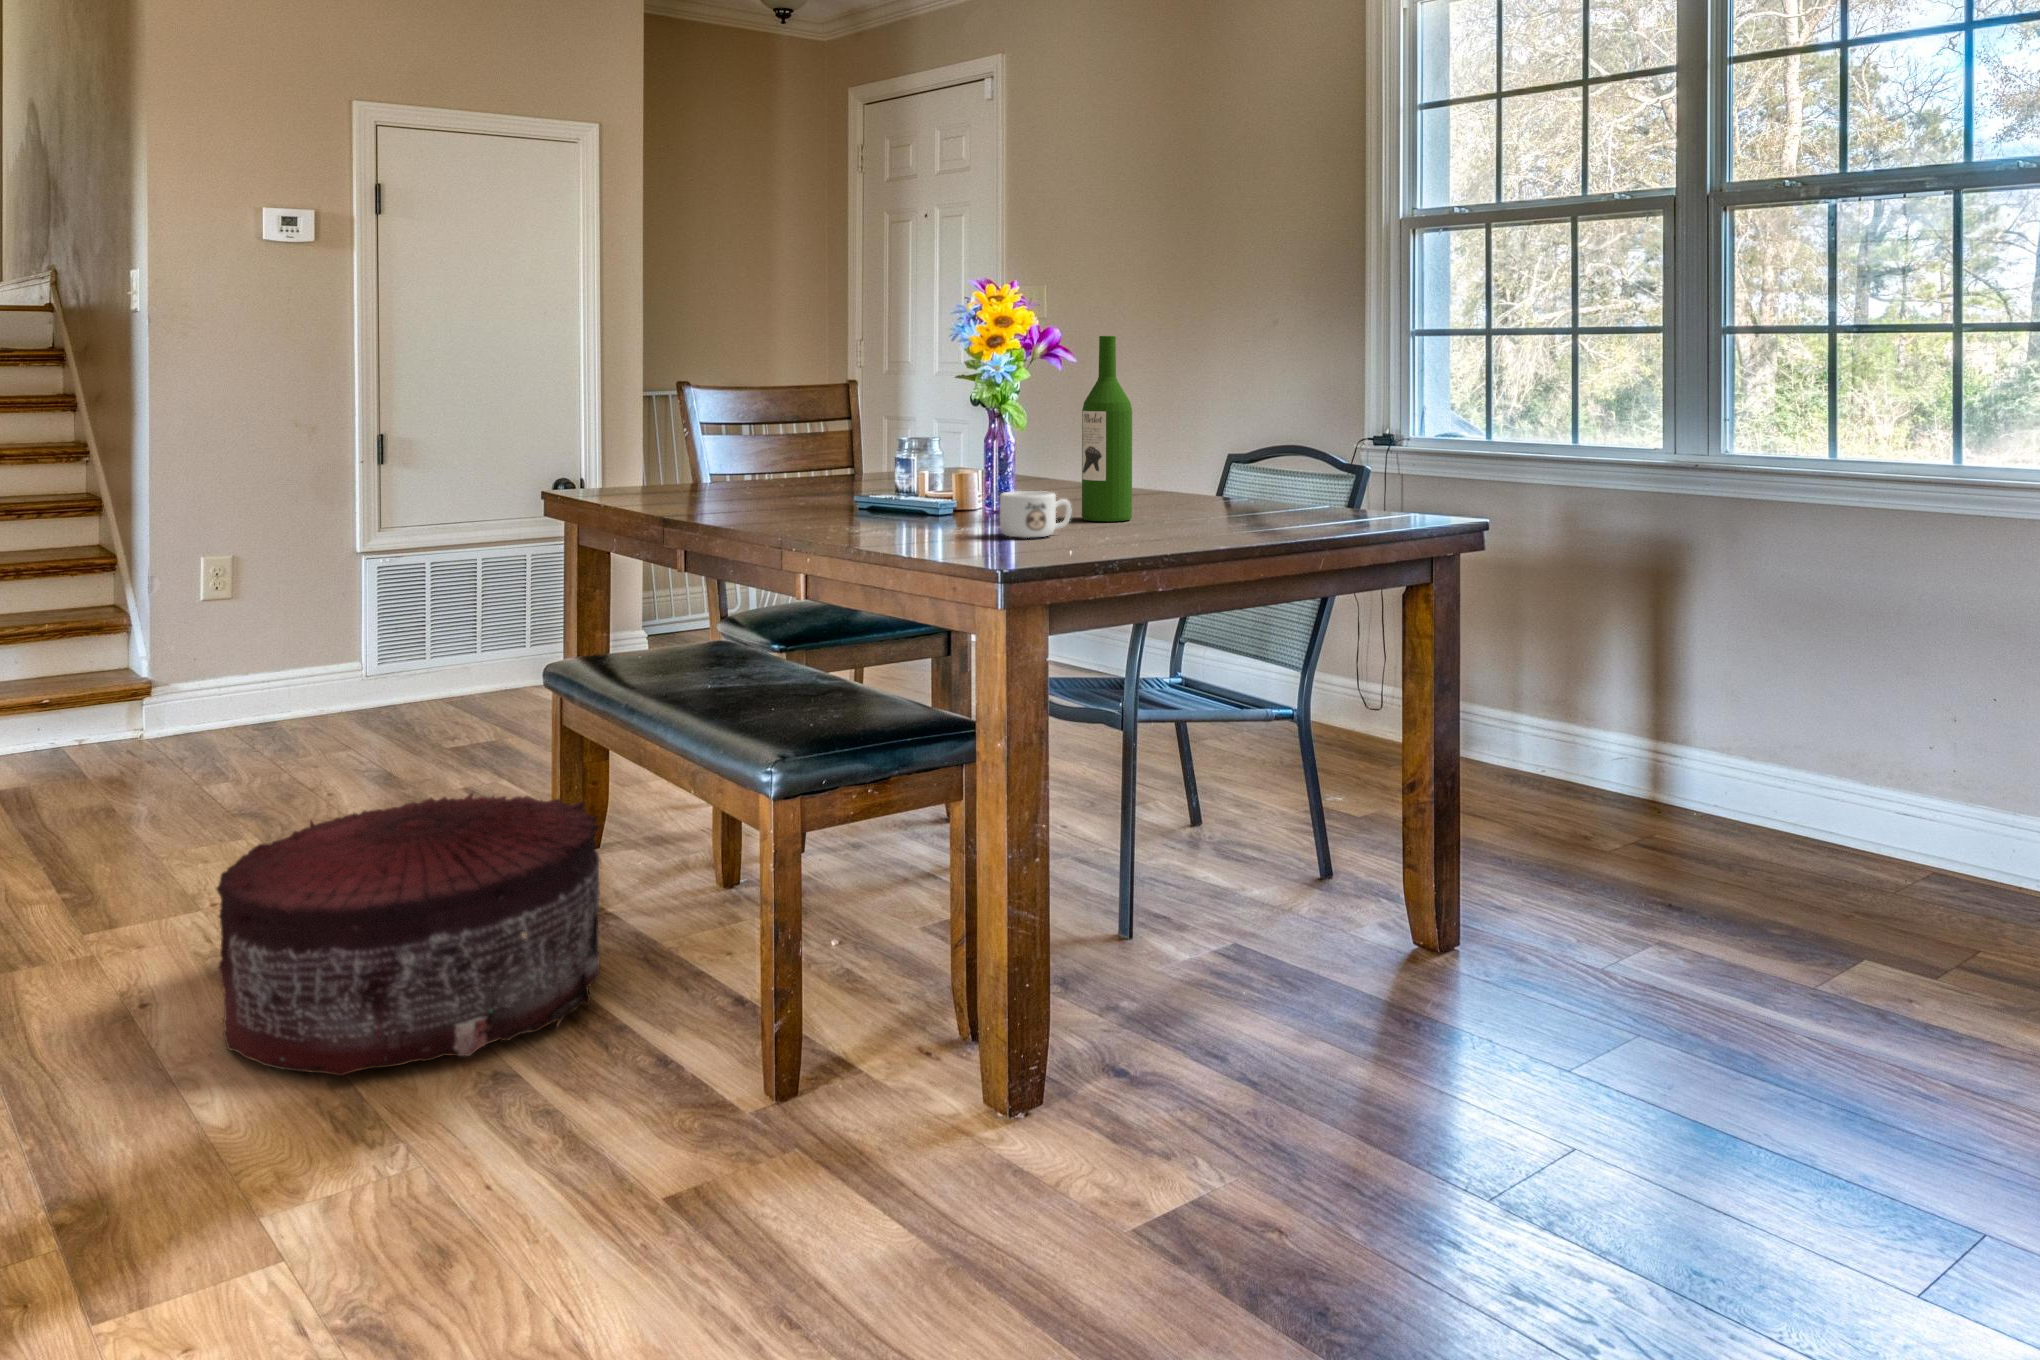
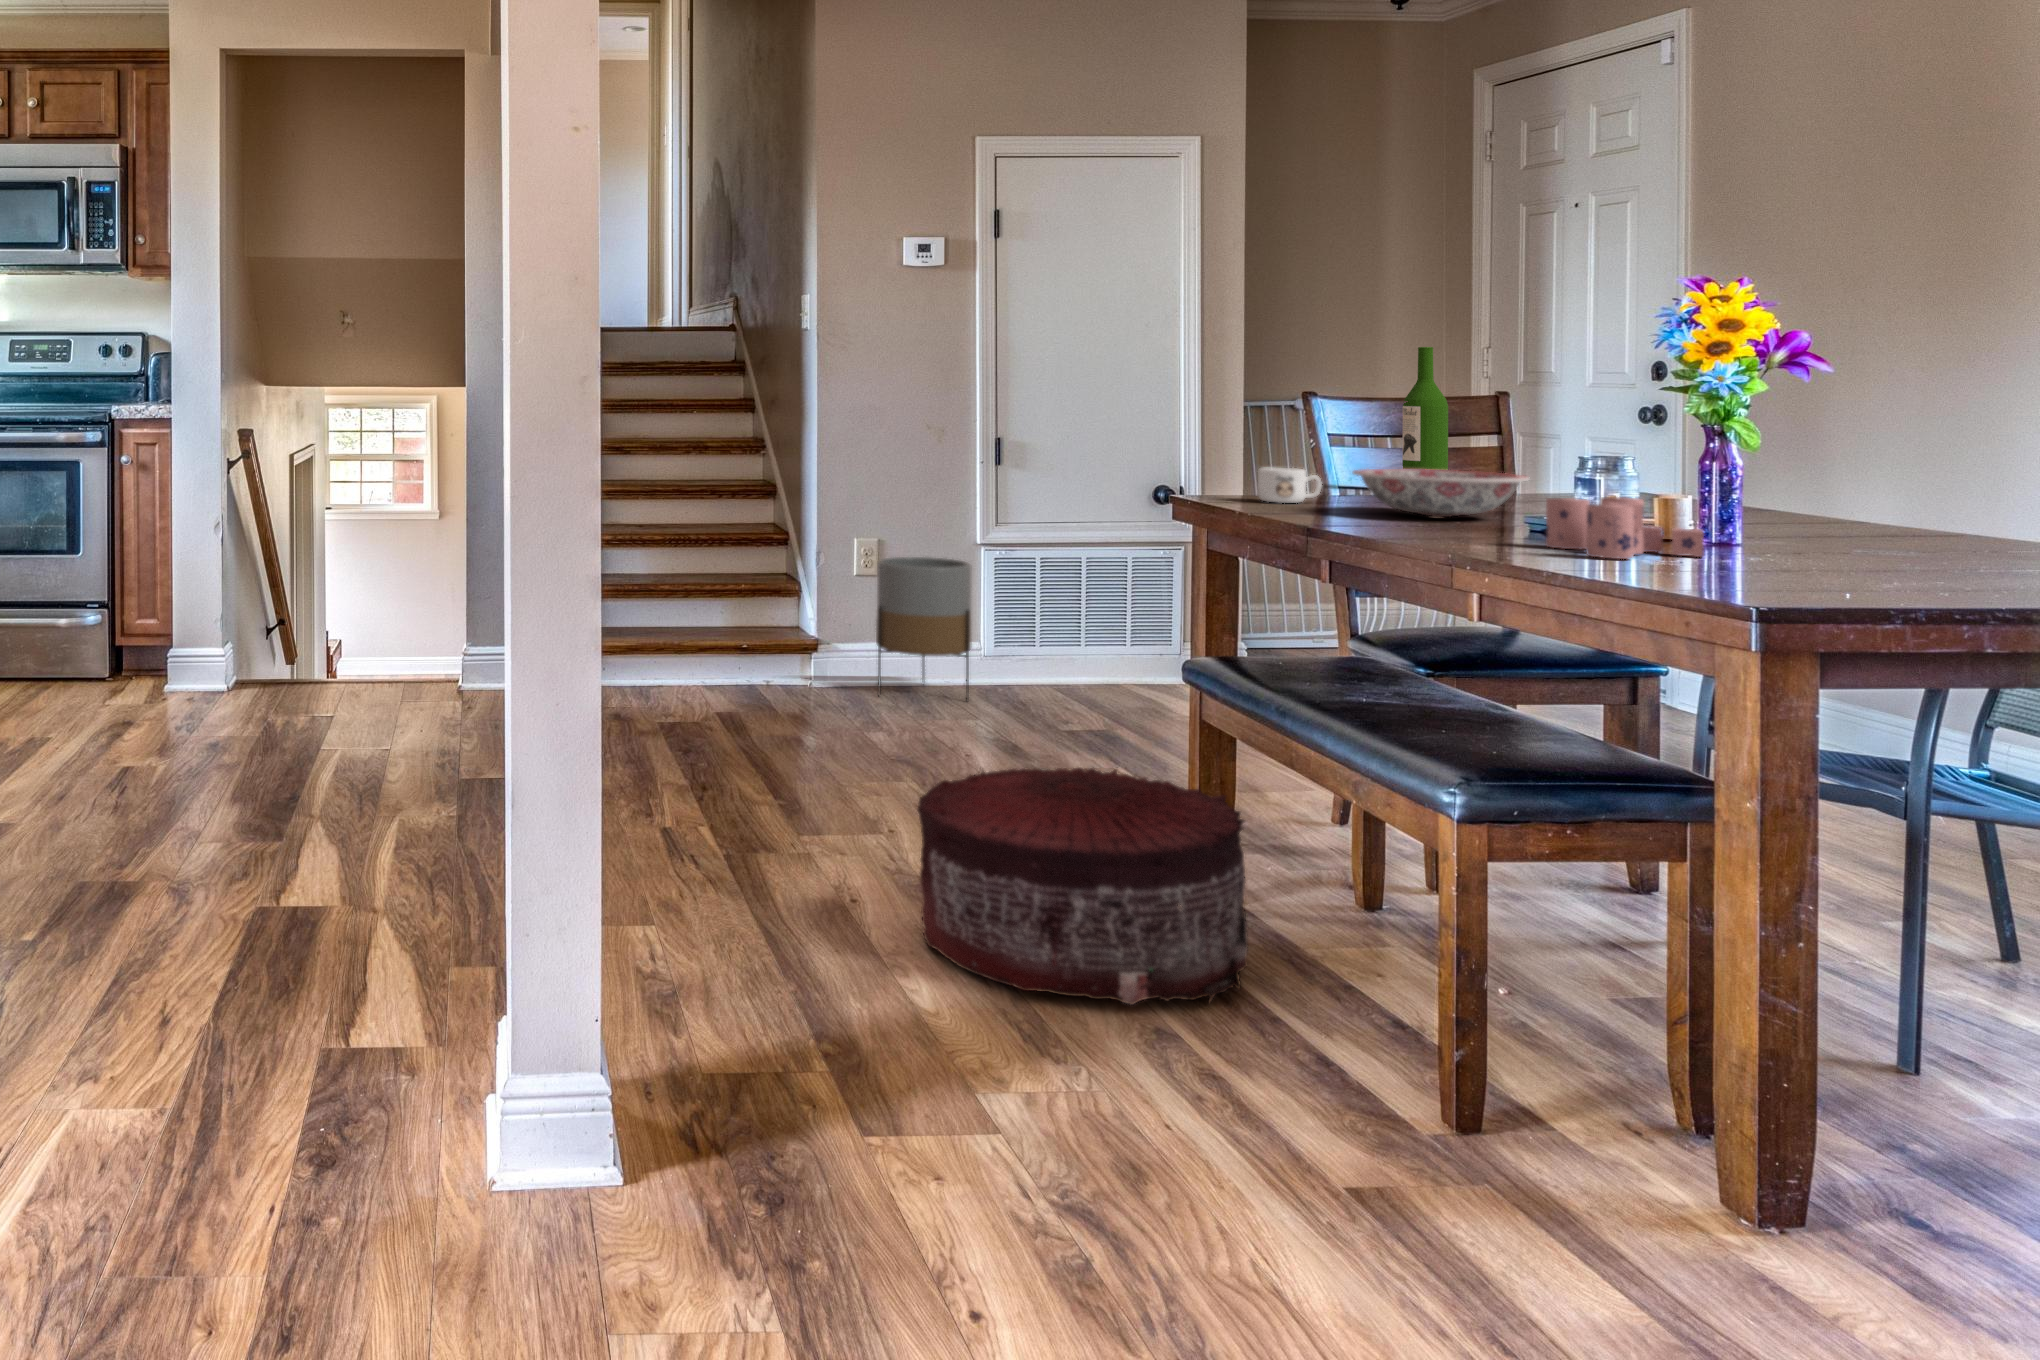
wine bottle: present [1082,336,1132,521] -> present [1402,347,1448,470]
ceramic bowl: none [712,454,862,499] -> present [1353,469,1529,517]
candle: none [864,474,982,531] -> present [1546,497,1704,559]
mug: present [1000,491,1071,538] -> present [1258,467,1322,503]
planter: none [230,572,350,739] -> present [876,557,972,700]

